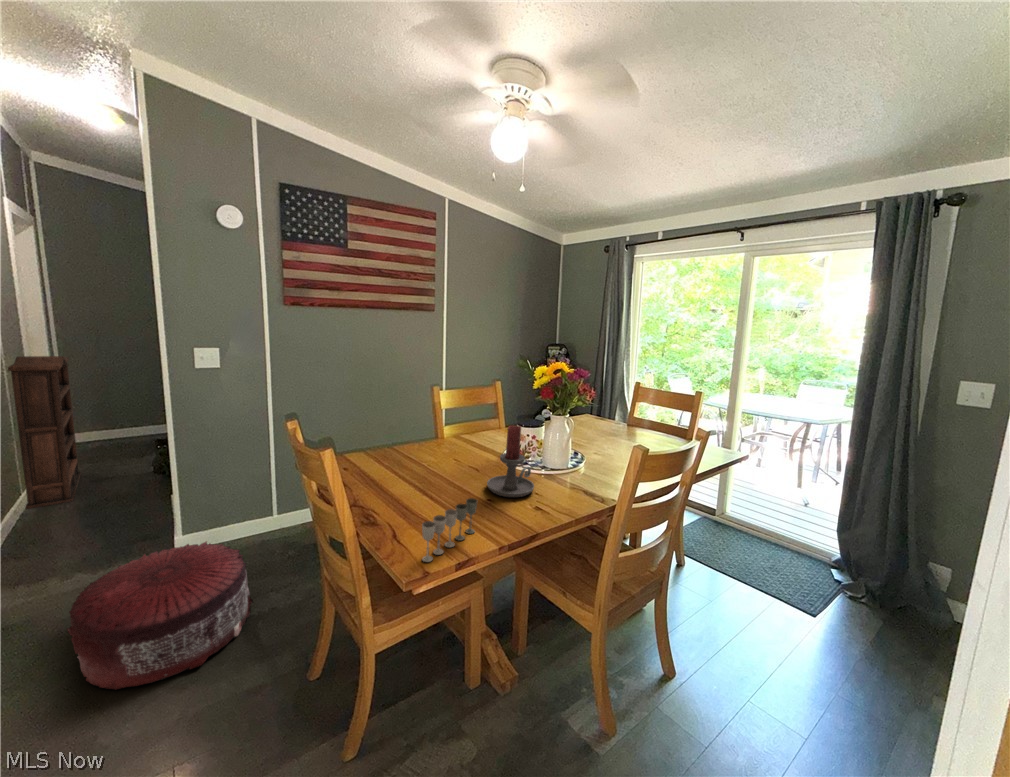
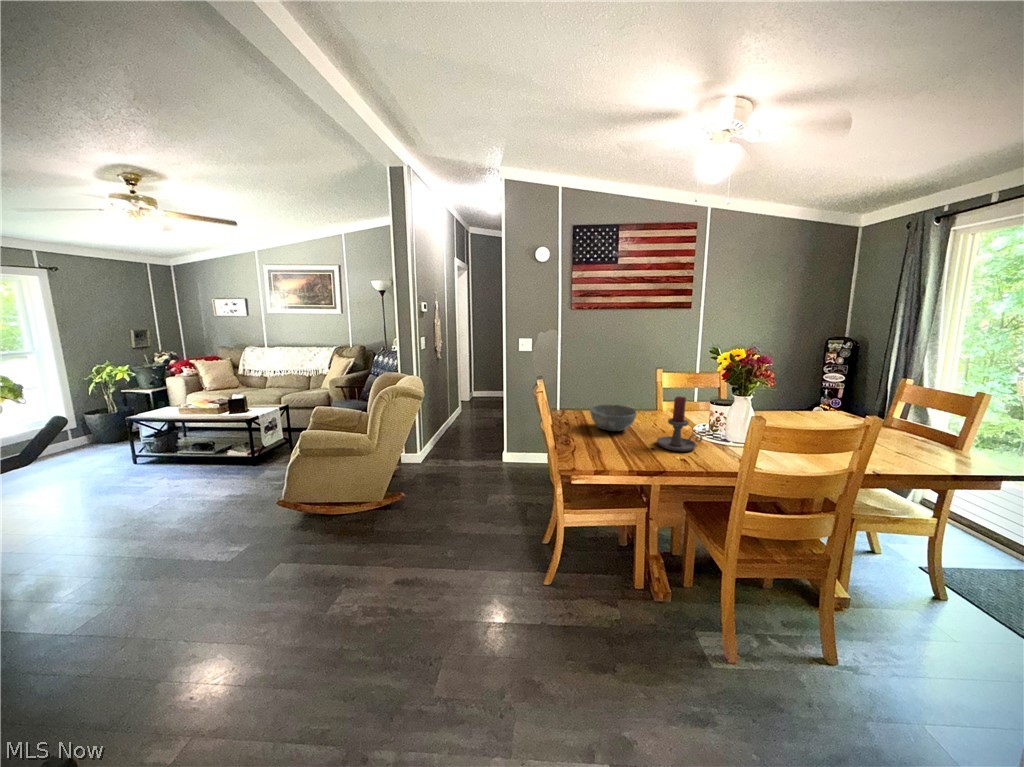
bookshelf: present [8,356,81,509] -> none [449,344,474,426]
bowl: none [382,443,448,485] -> present [590,404,637,431]
wine glass: present [422,498,477,562] -> none [578,436,625,462]
pouf: present [67,541,253,690] -> none [451,451,529,513]

